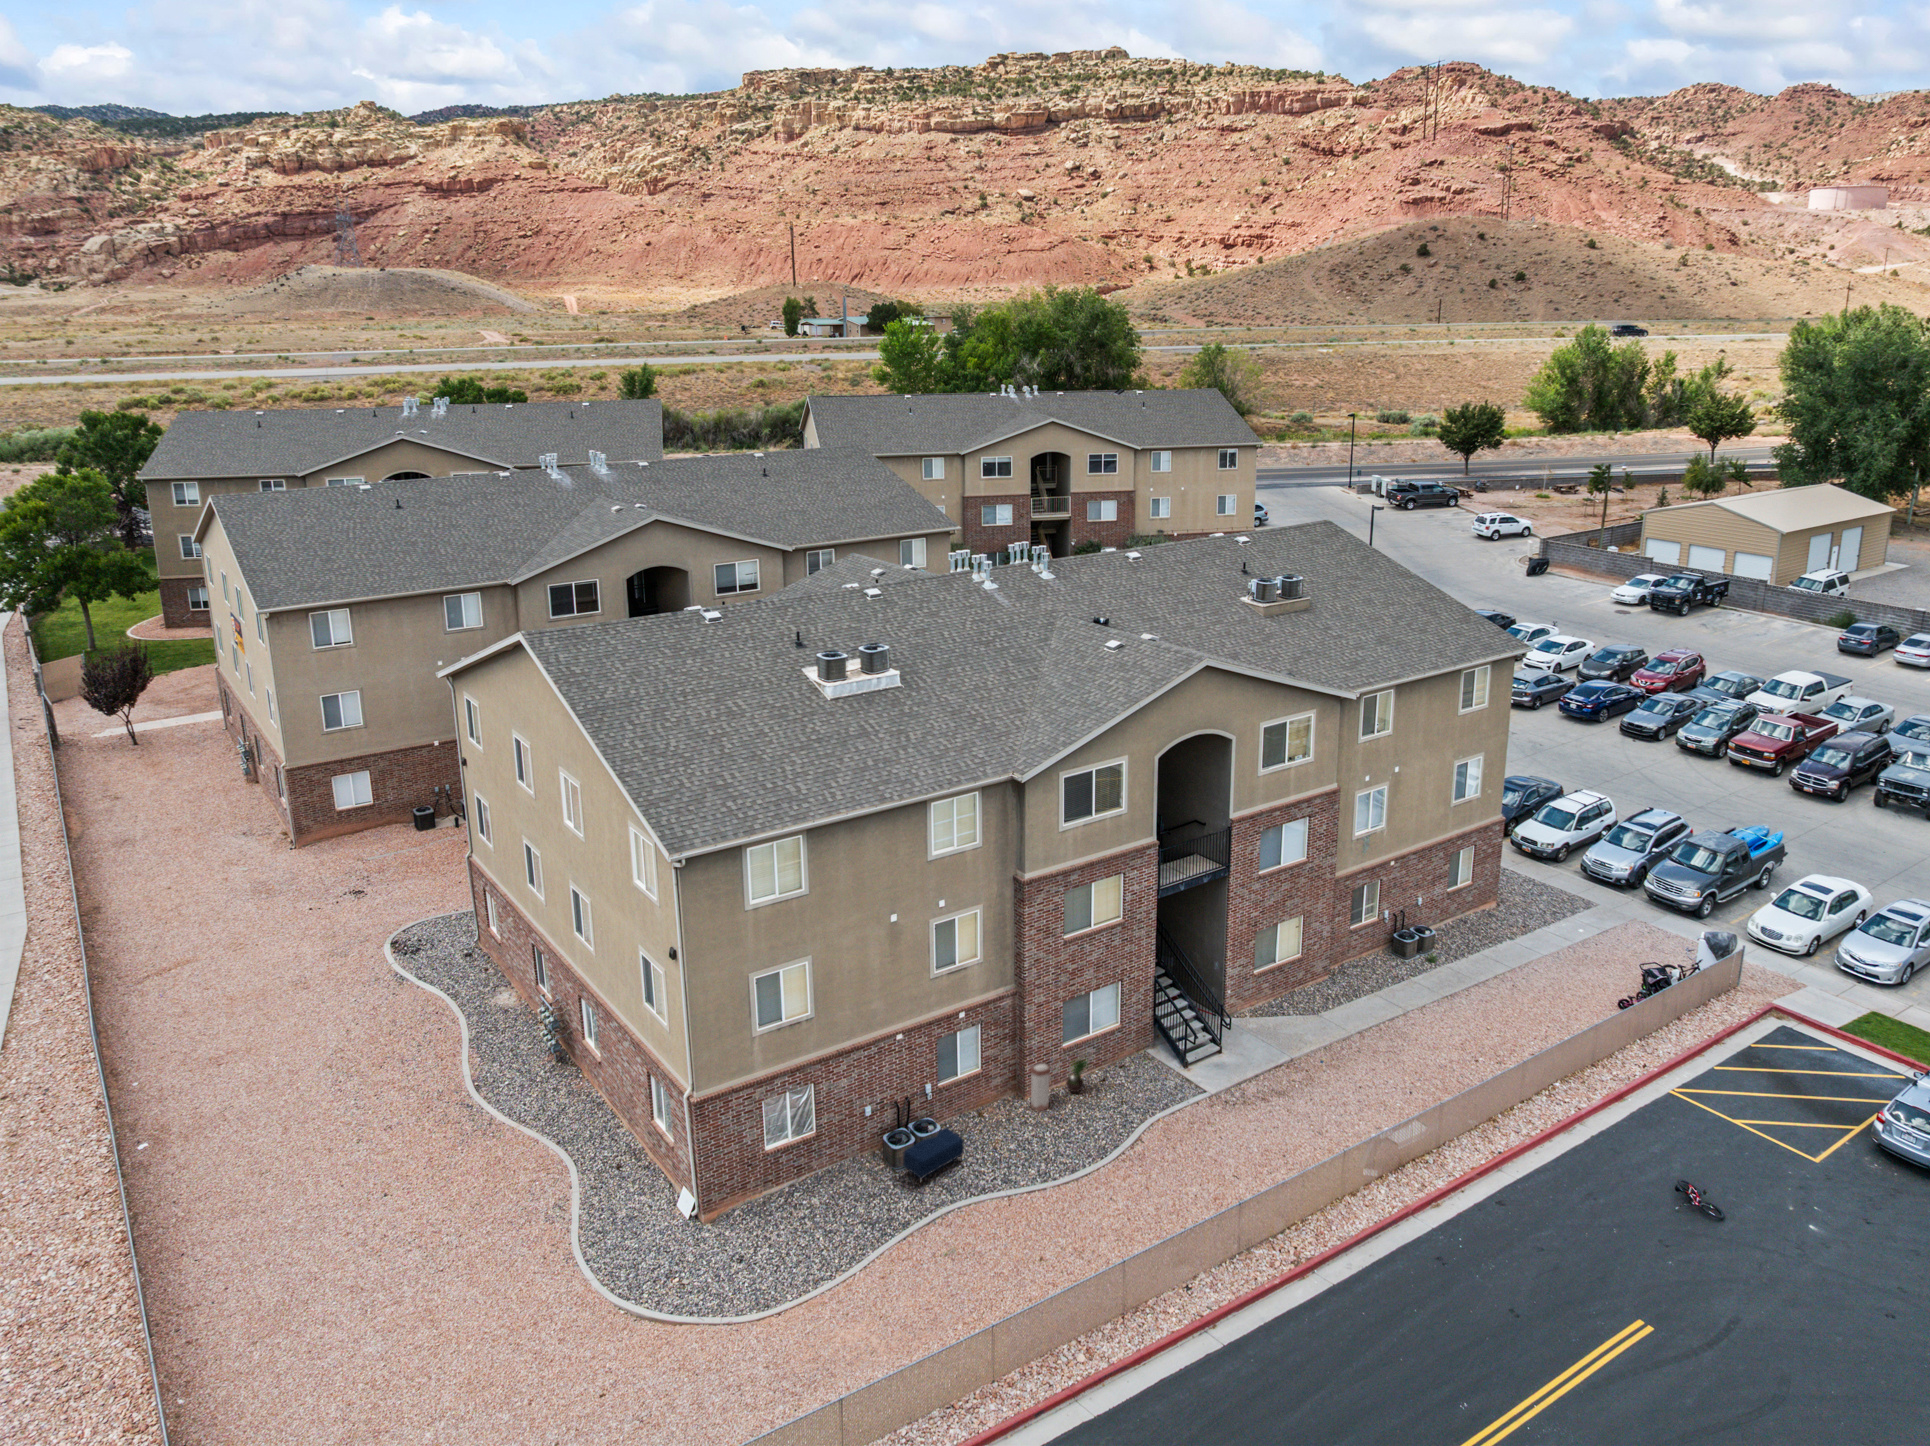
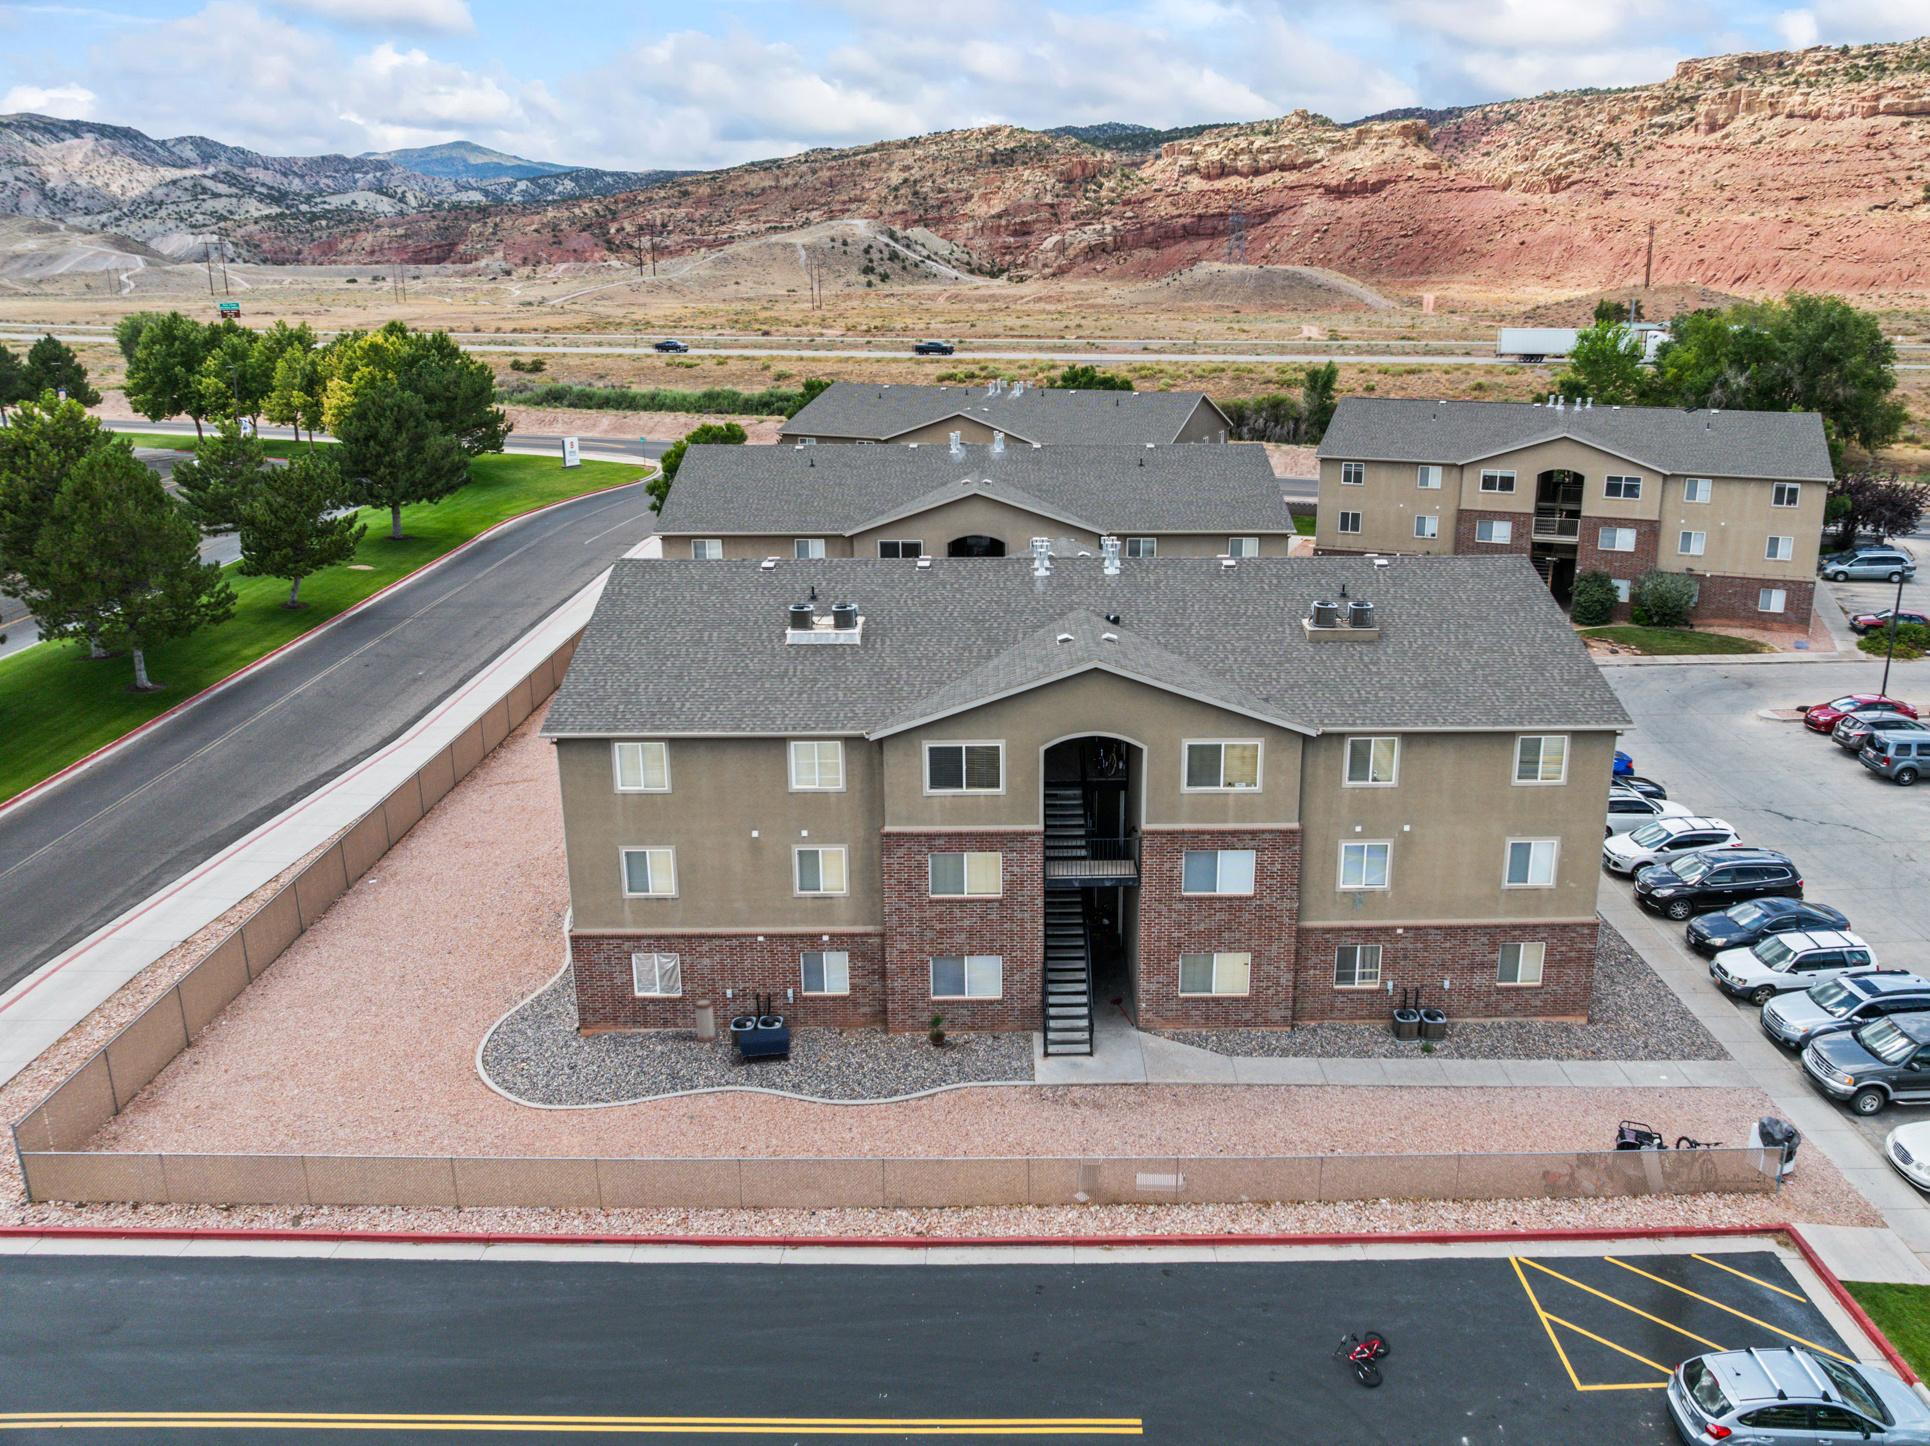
trash can: present [1031,1062,1050,1111] -> present [695,998,715,1042]

